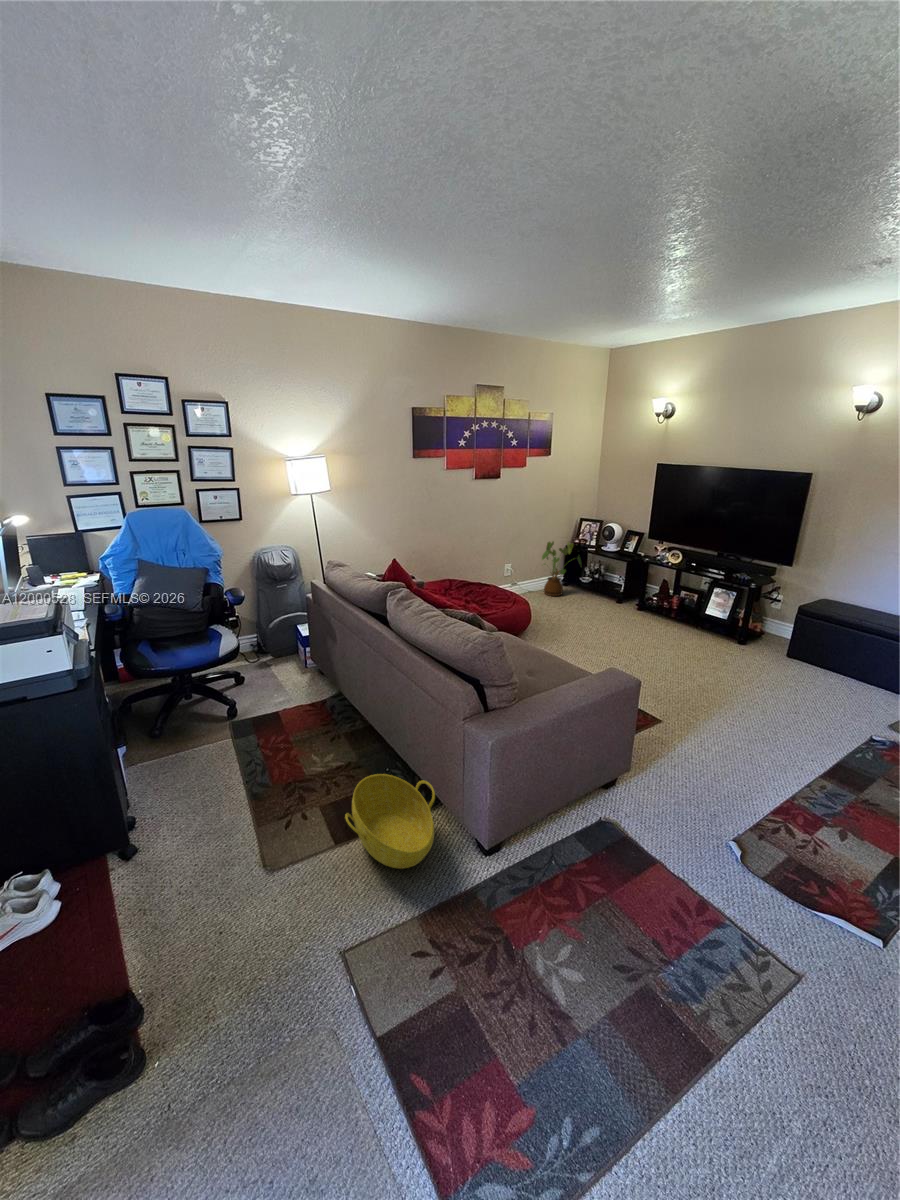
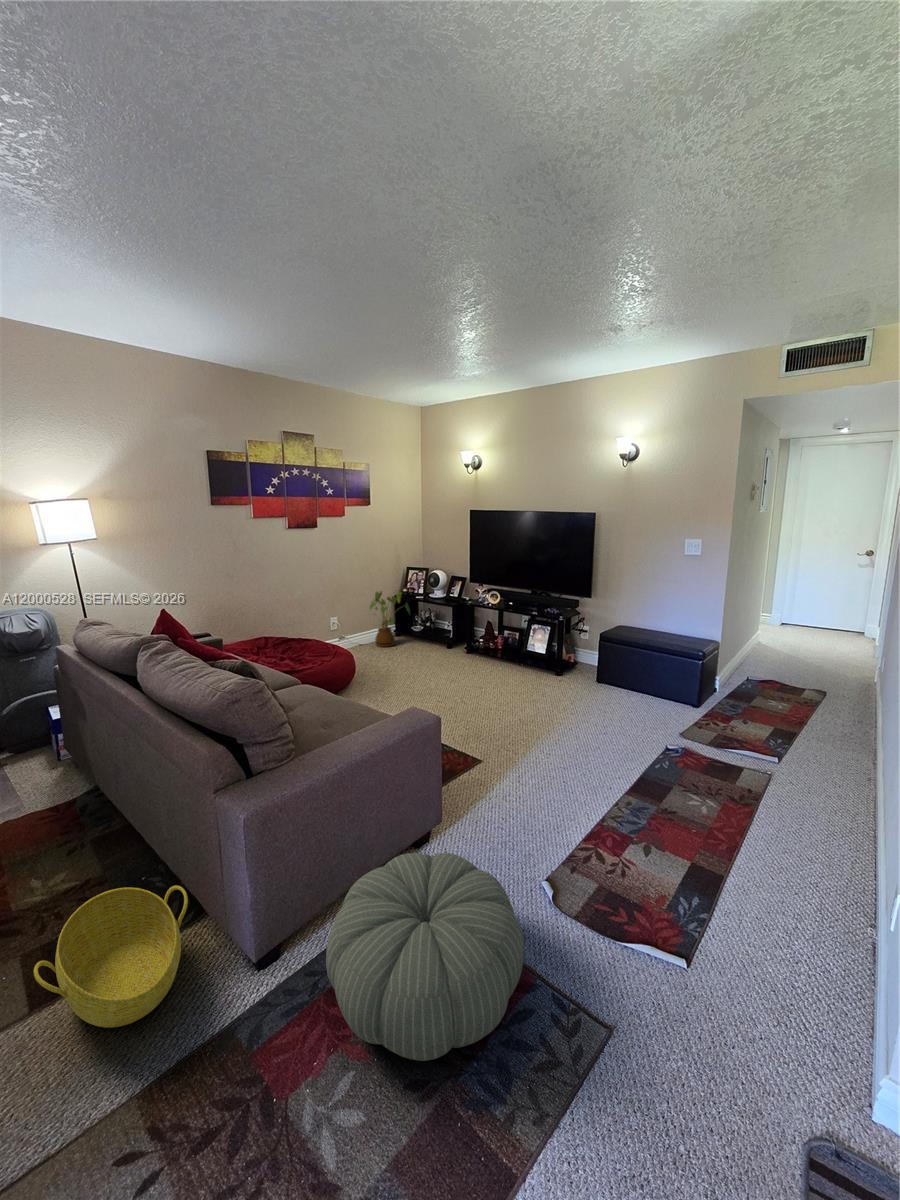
pouf: none [545,793,719,953] -> present [326,853,524,1061]

